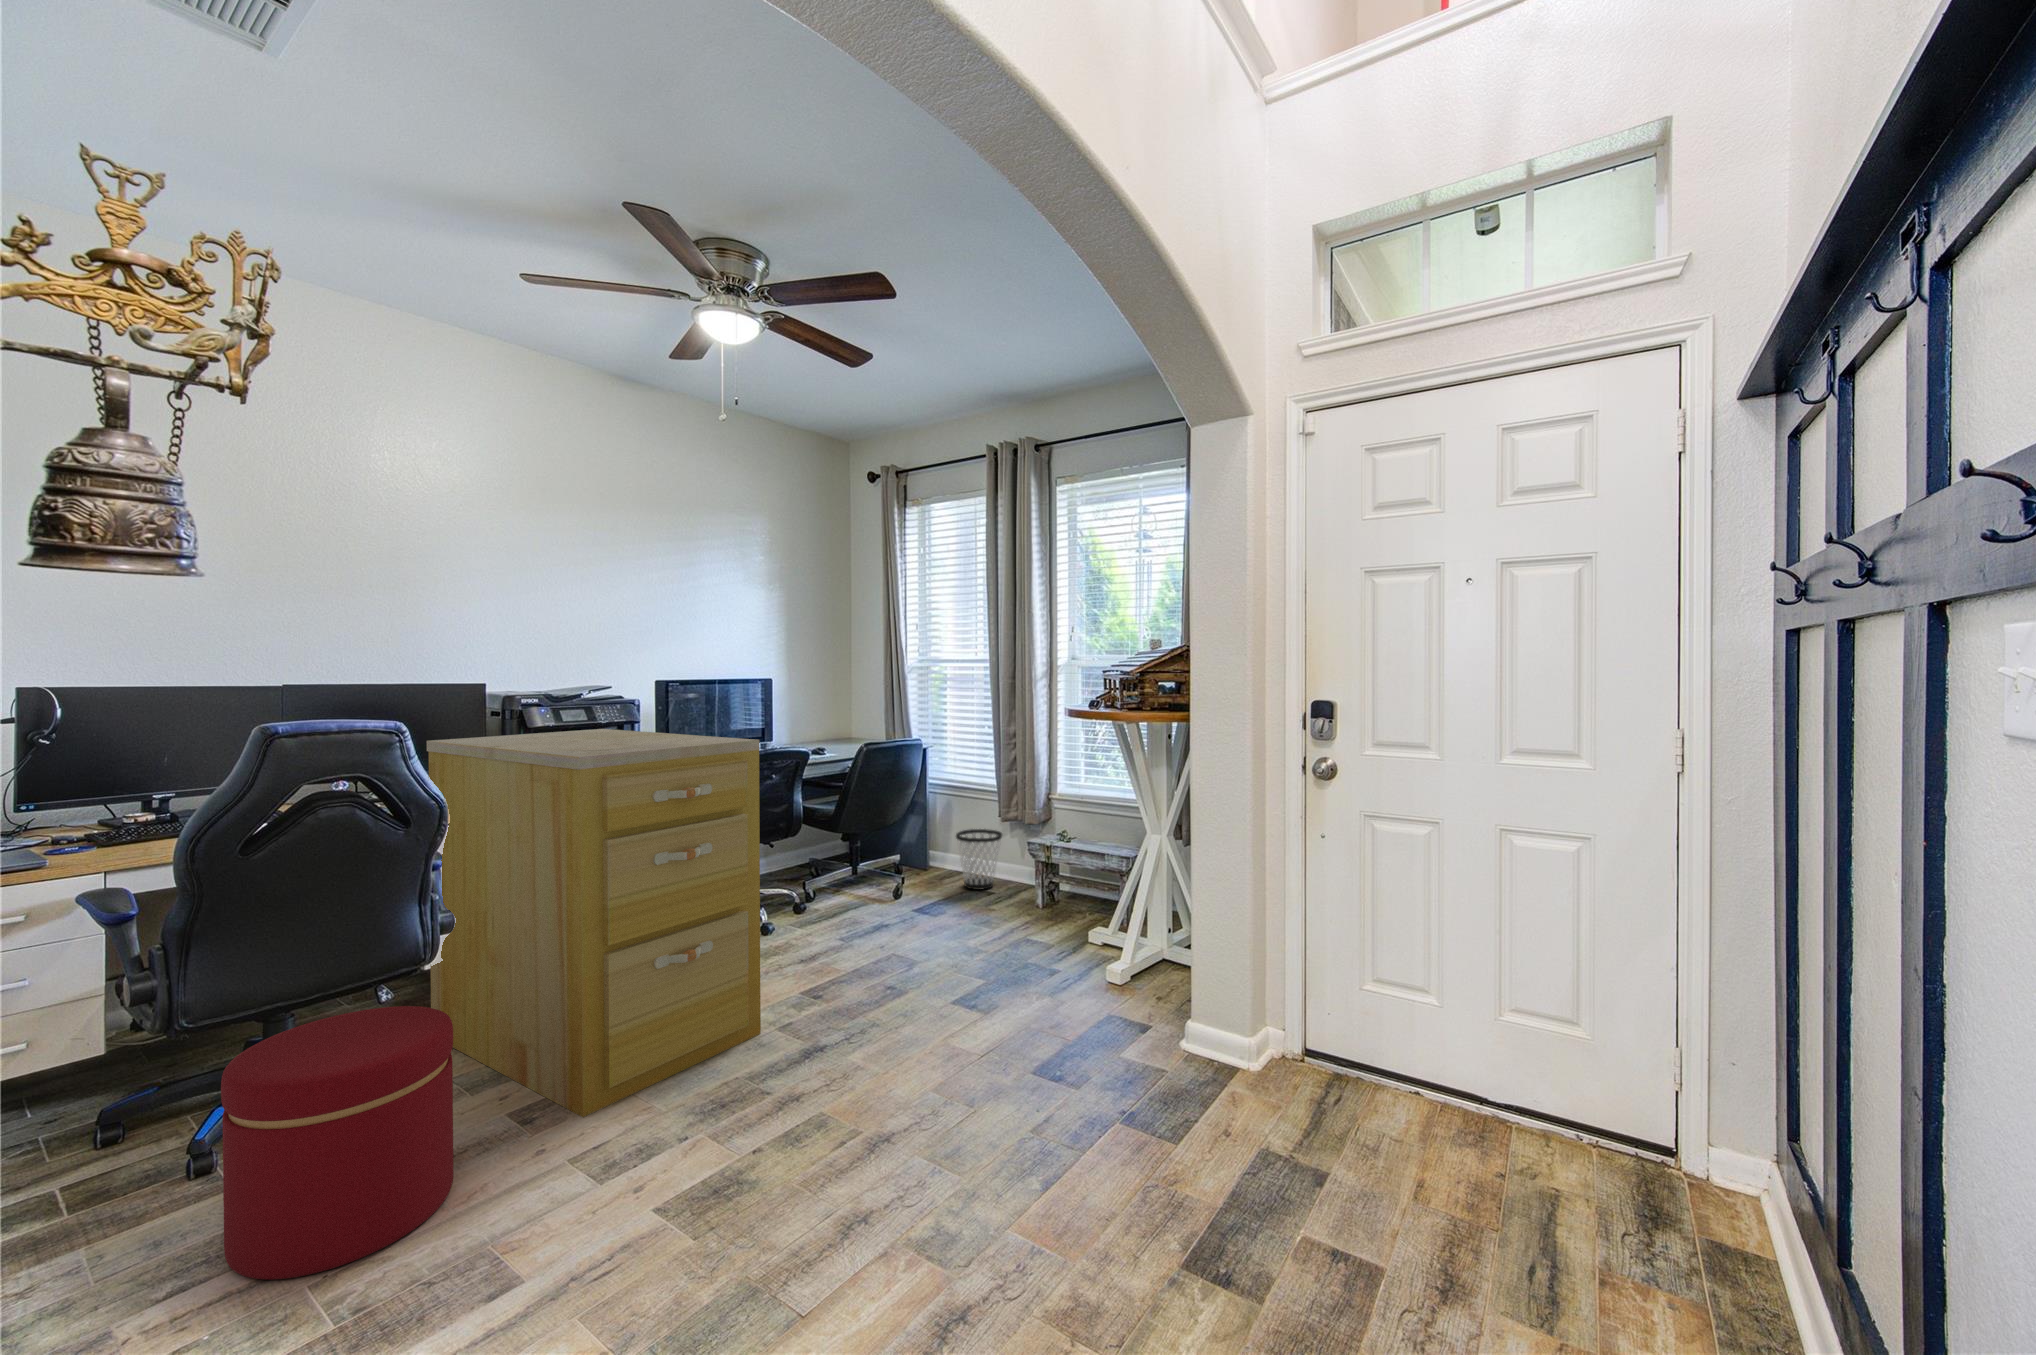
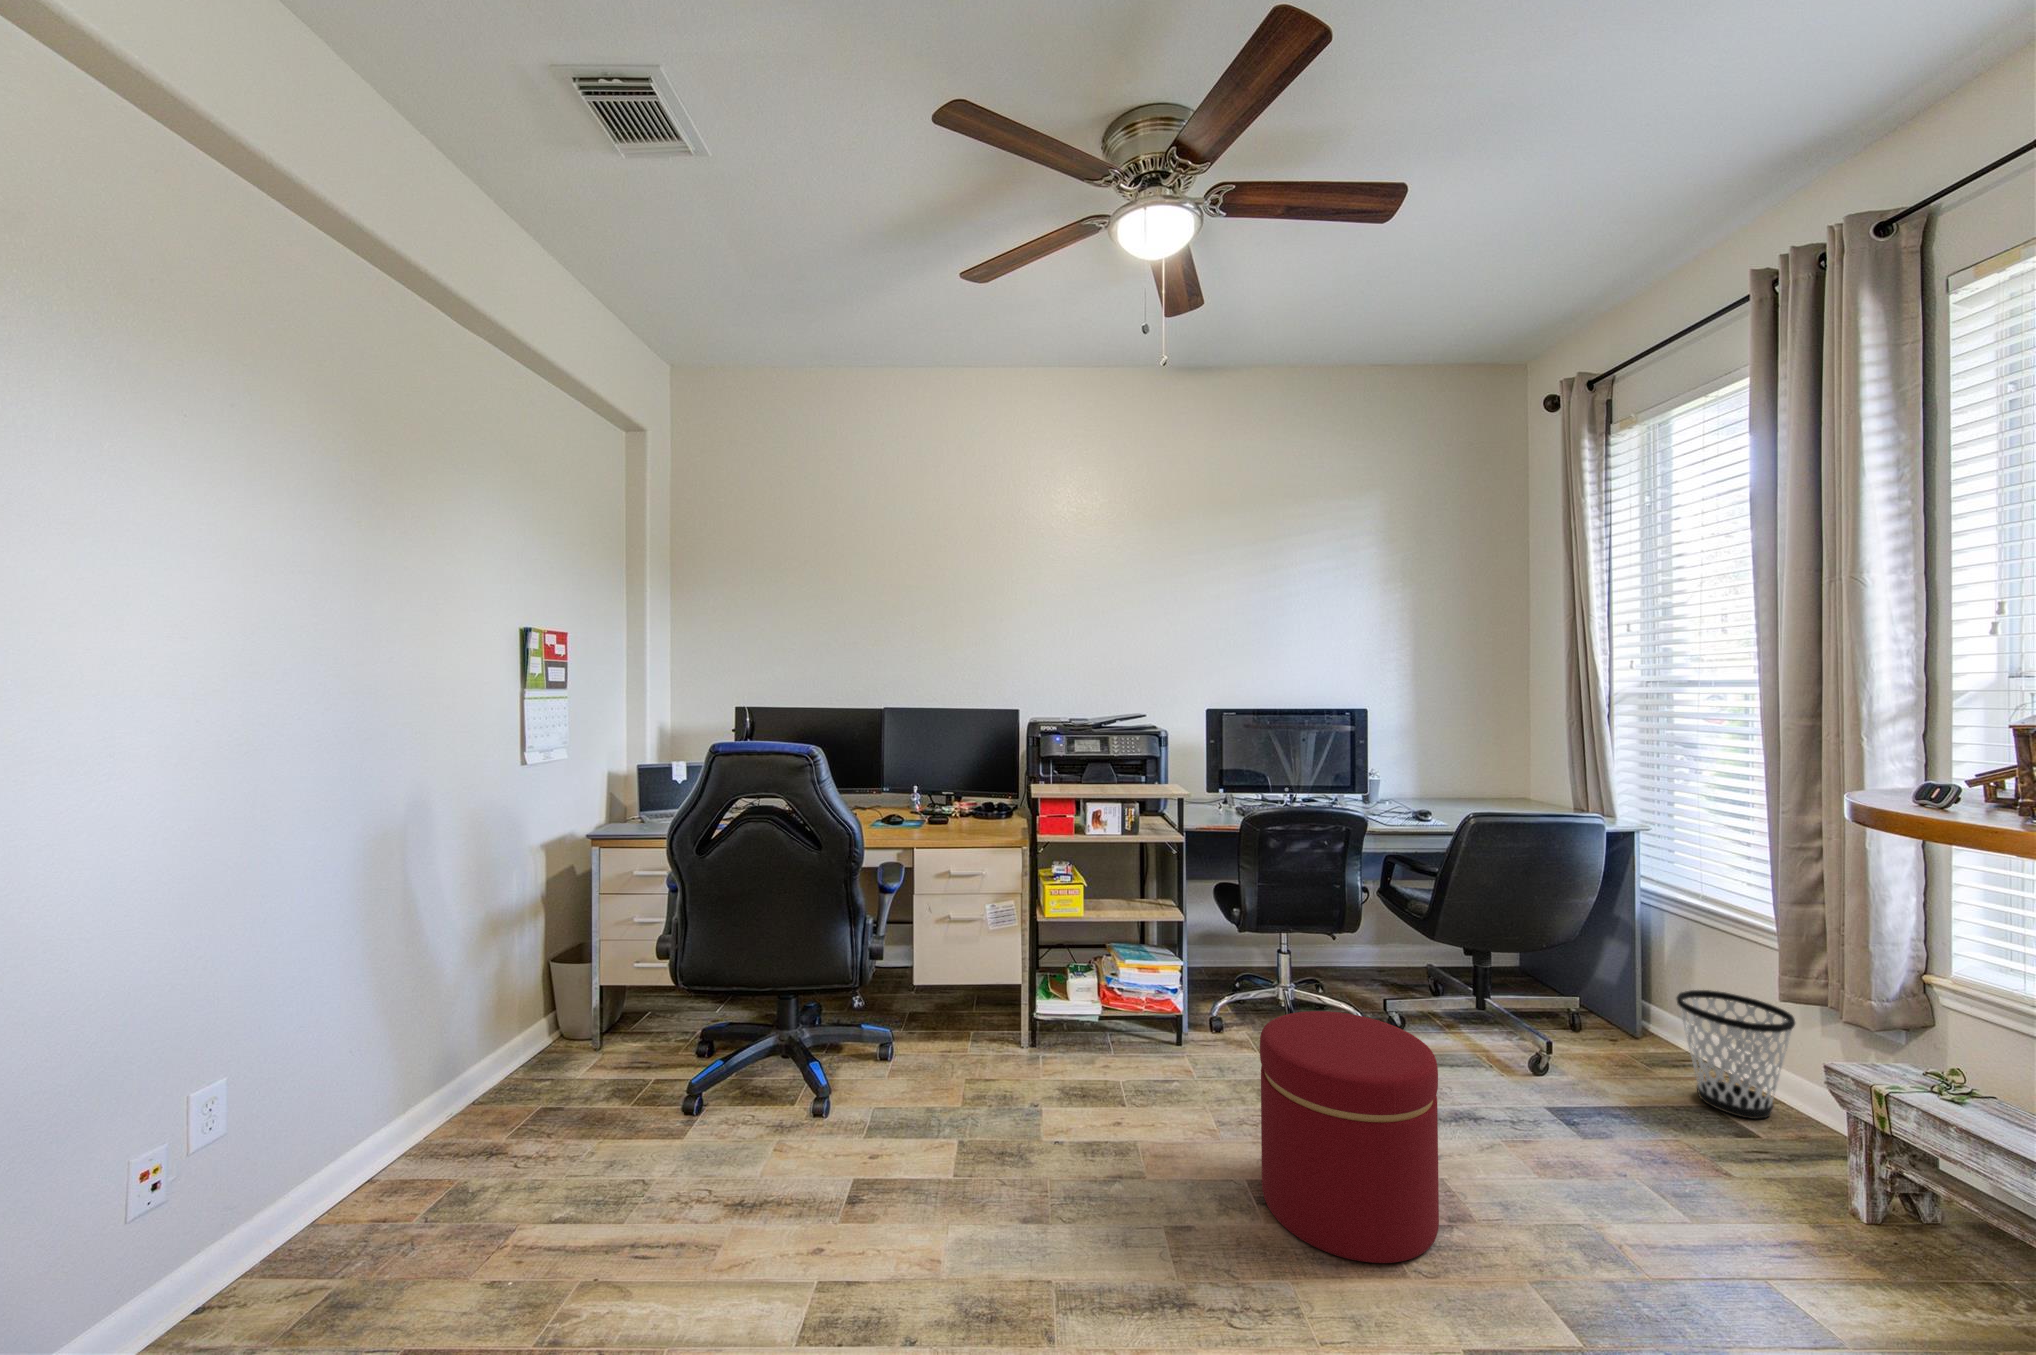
filing cabinet: present [427,729,761,1117] -> none [876,764,1137,1233]
ottoman: present [221,1006,453,1279] -> present [1260,1011,1439,1263]

